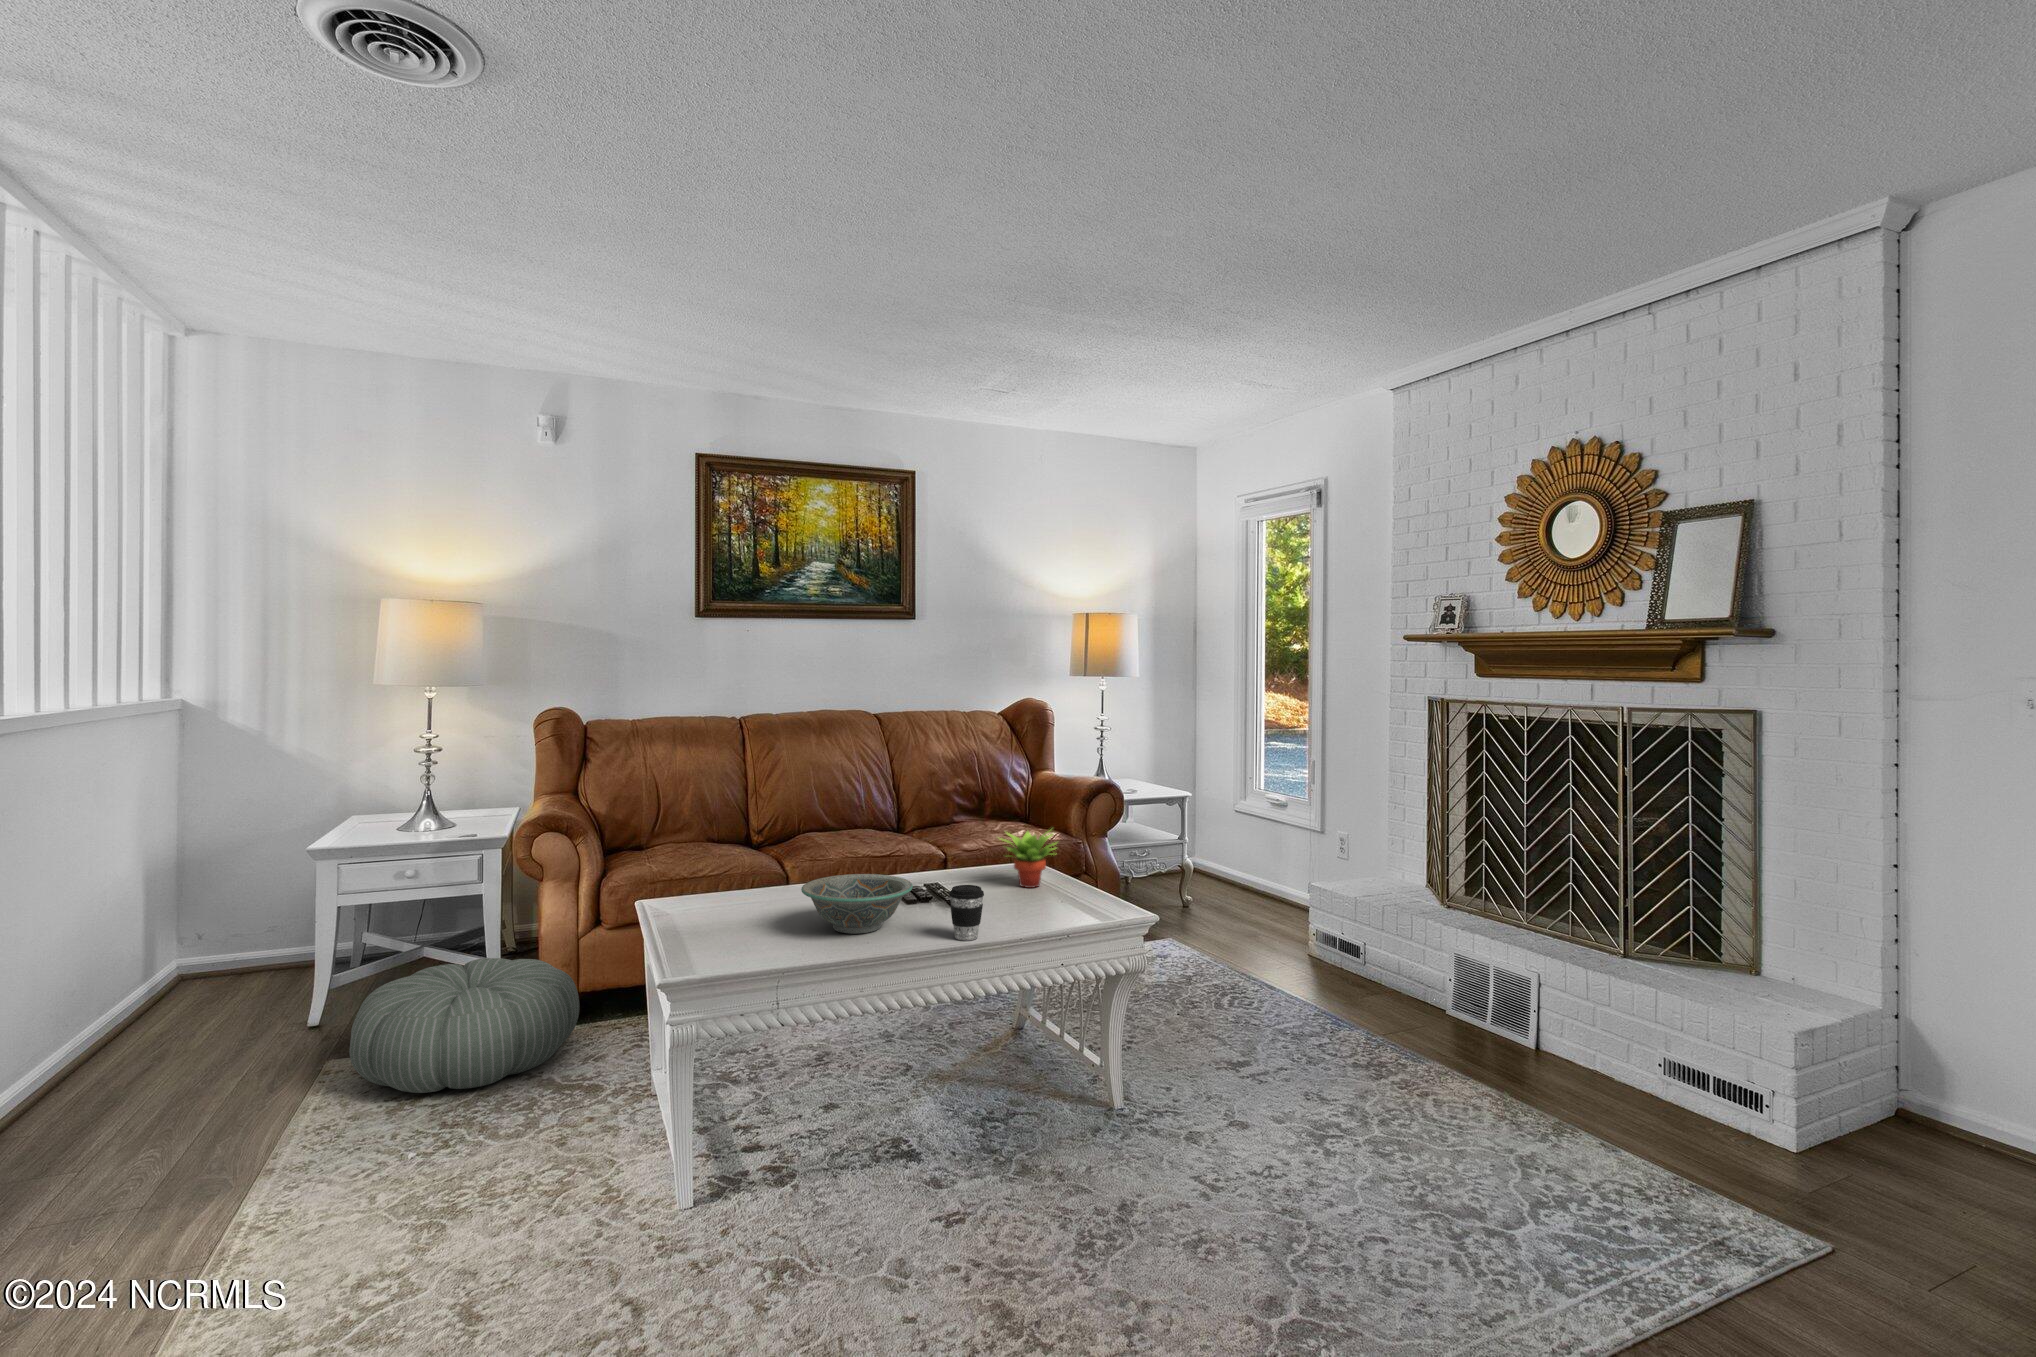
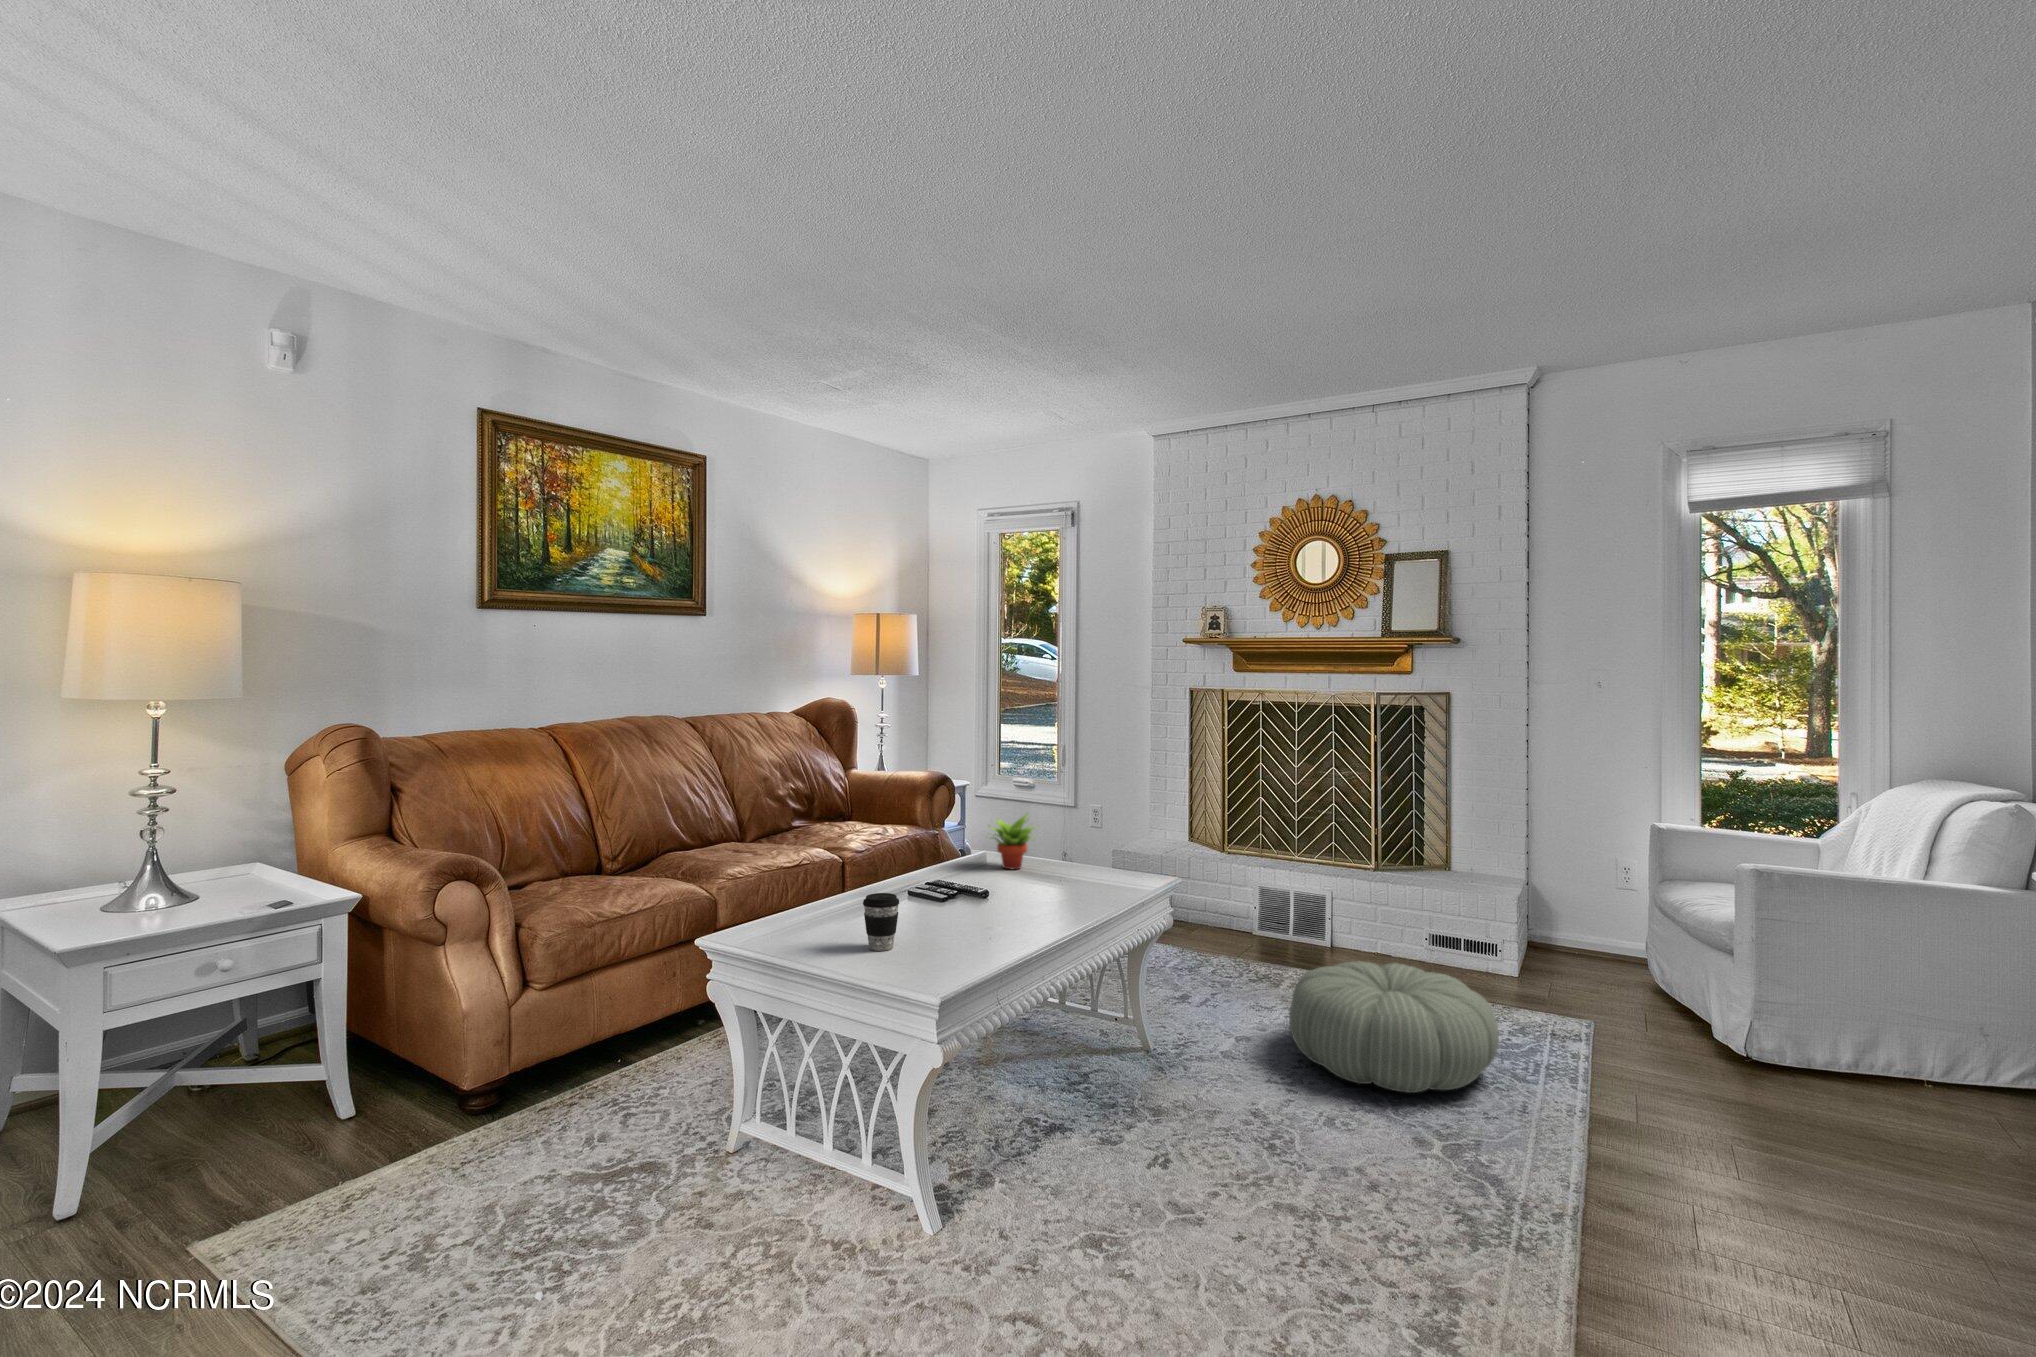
decorative bowl: present [801,874,913,934] -> none [910,867,1016,922]
coffee cup: present [949,885,984,940] -> present [863,893,899,951]
pouf: present [349,958,579,1093] -> present [1289,962,1499,1093]

